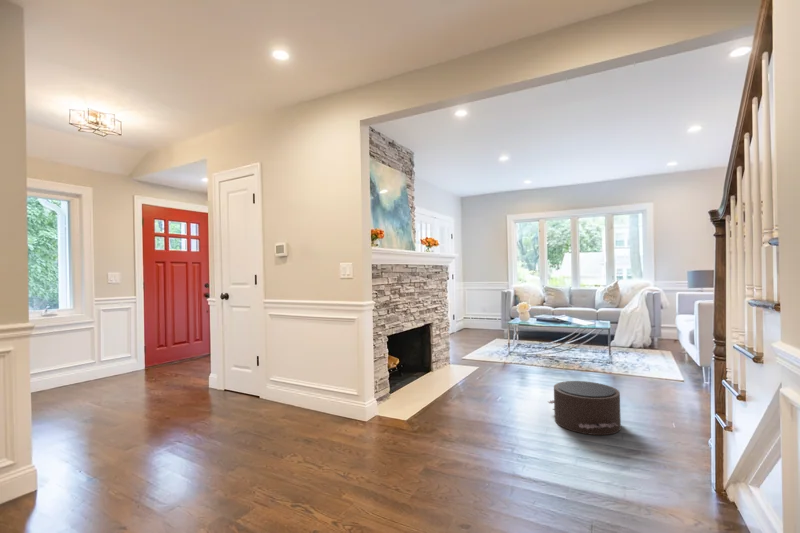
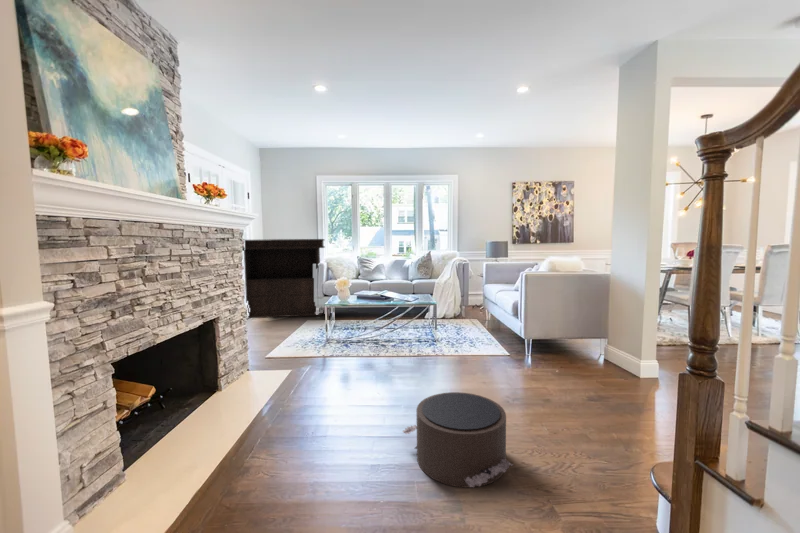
console table: none [442,269,512,336] -> present [244,239,324,318]

